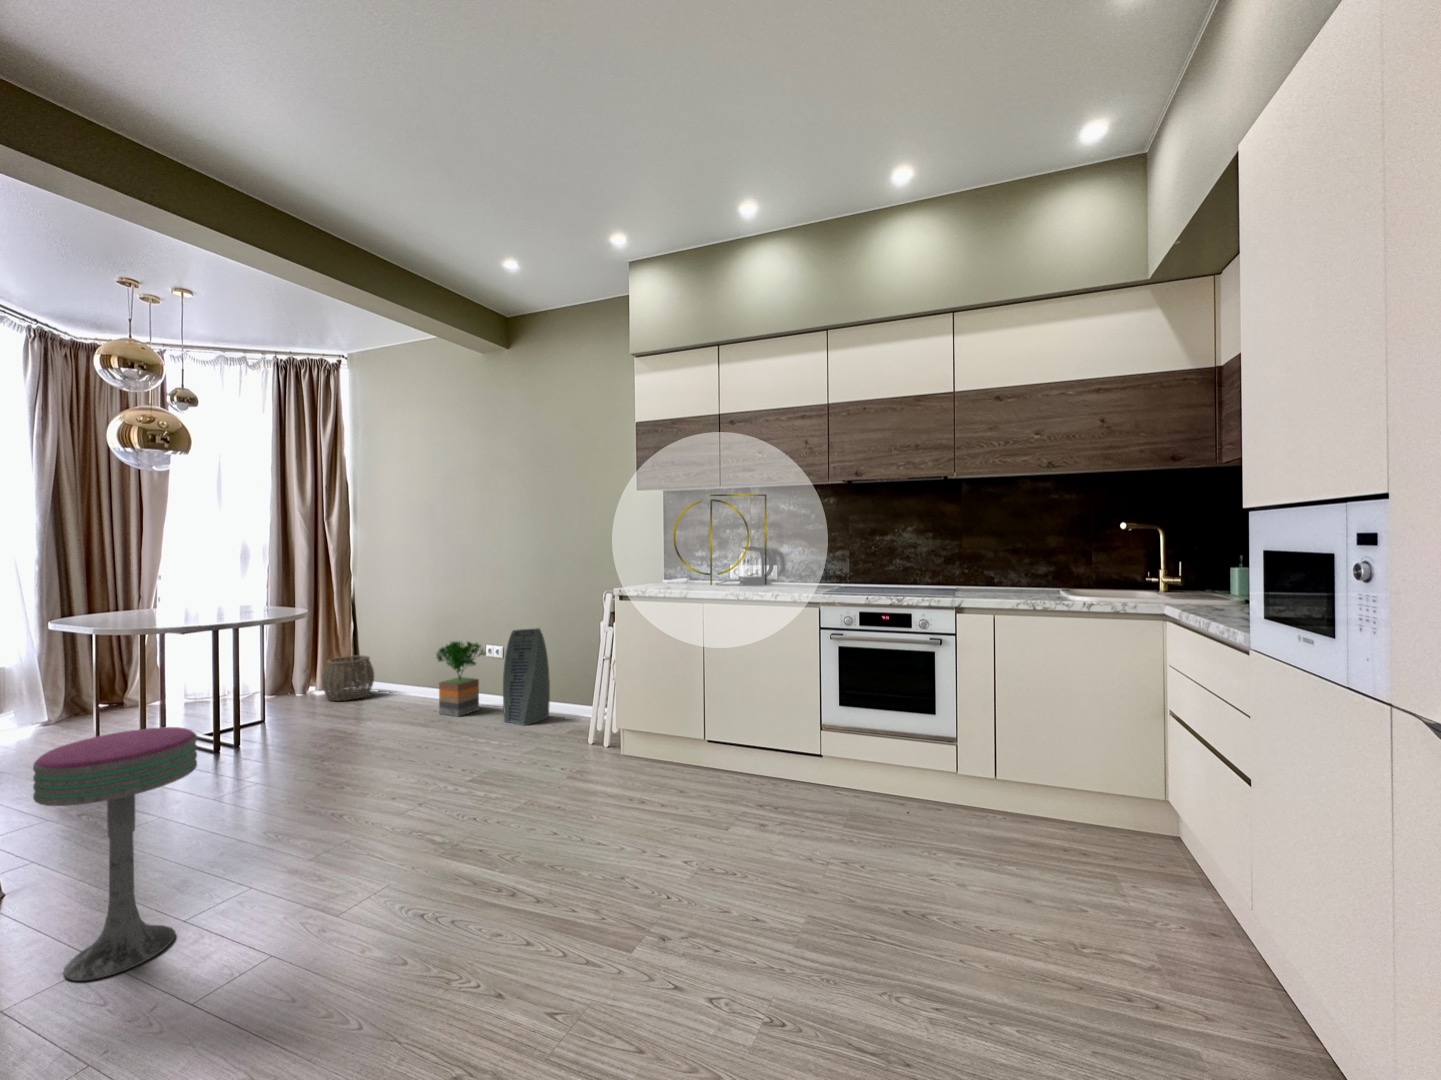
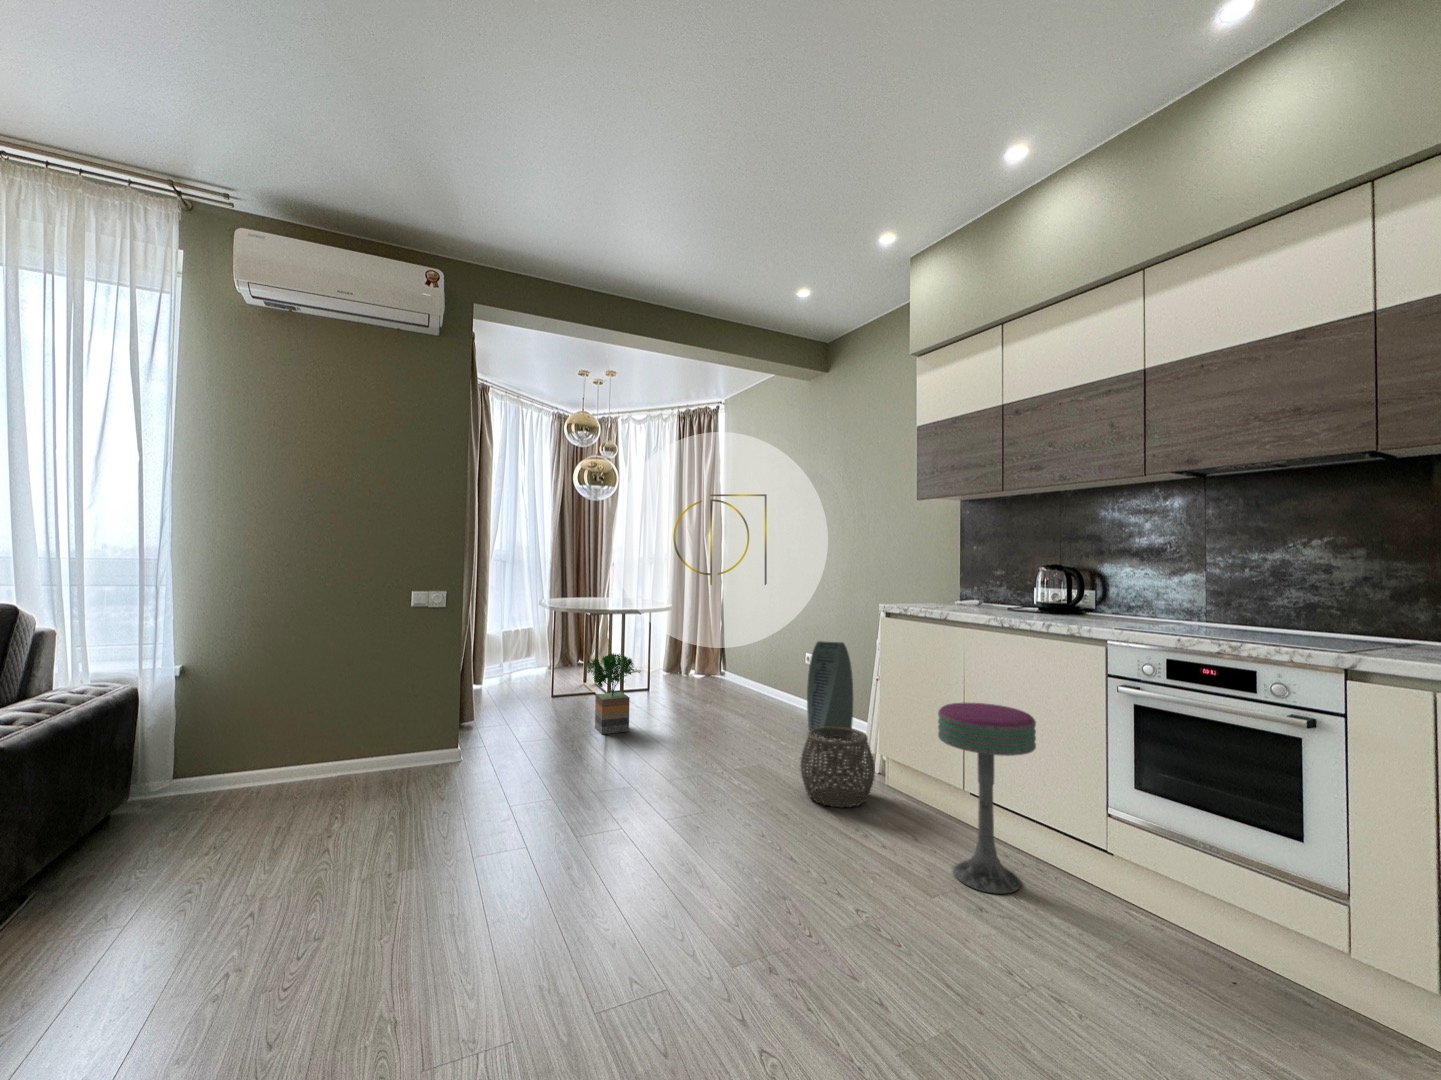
potted tree: present [437,642,486,717] -> present [587,653,641,734]
woven basket: present [322,655,374,701] -> present [800,727,875,807]
bar stool: present [33,727,197,981] -> present [938,703,1036,894]

